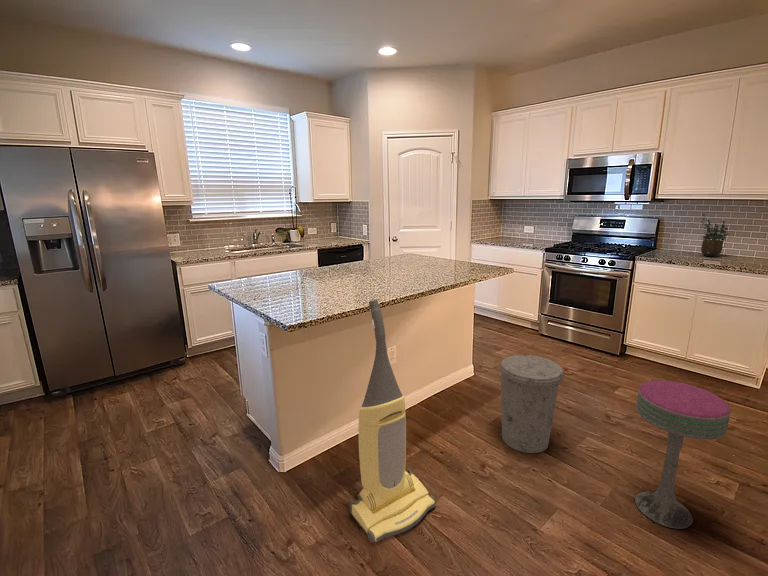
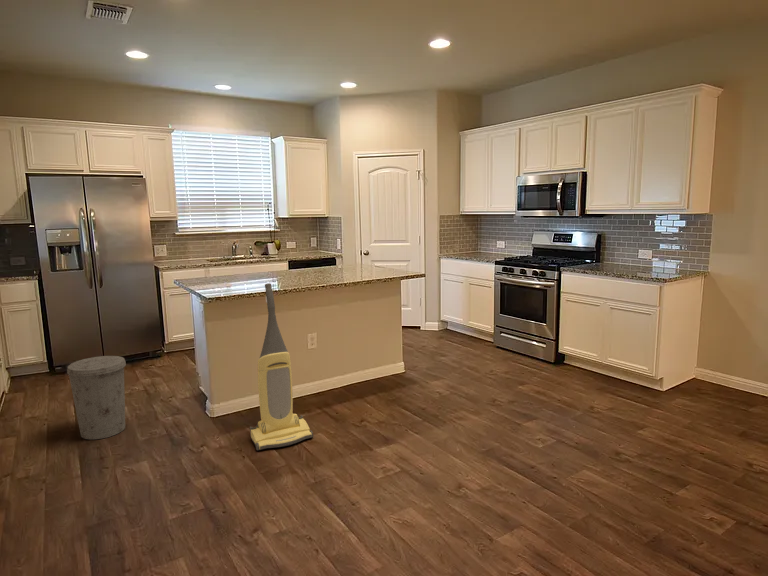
potted plant: present [701,214,728,256] -> none [628,228,650,268]
trash can: present [500,355,563,453] -> present [67,356,126,440]
bar stool: present [635,380,731,529] -> none [454,349,508,456]

